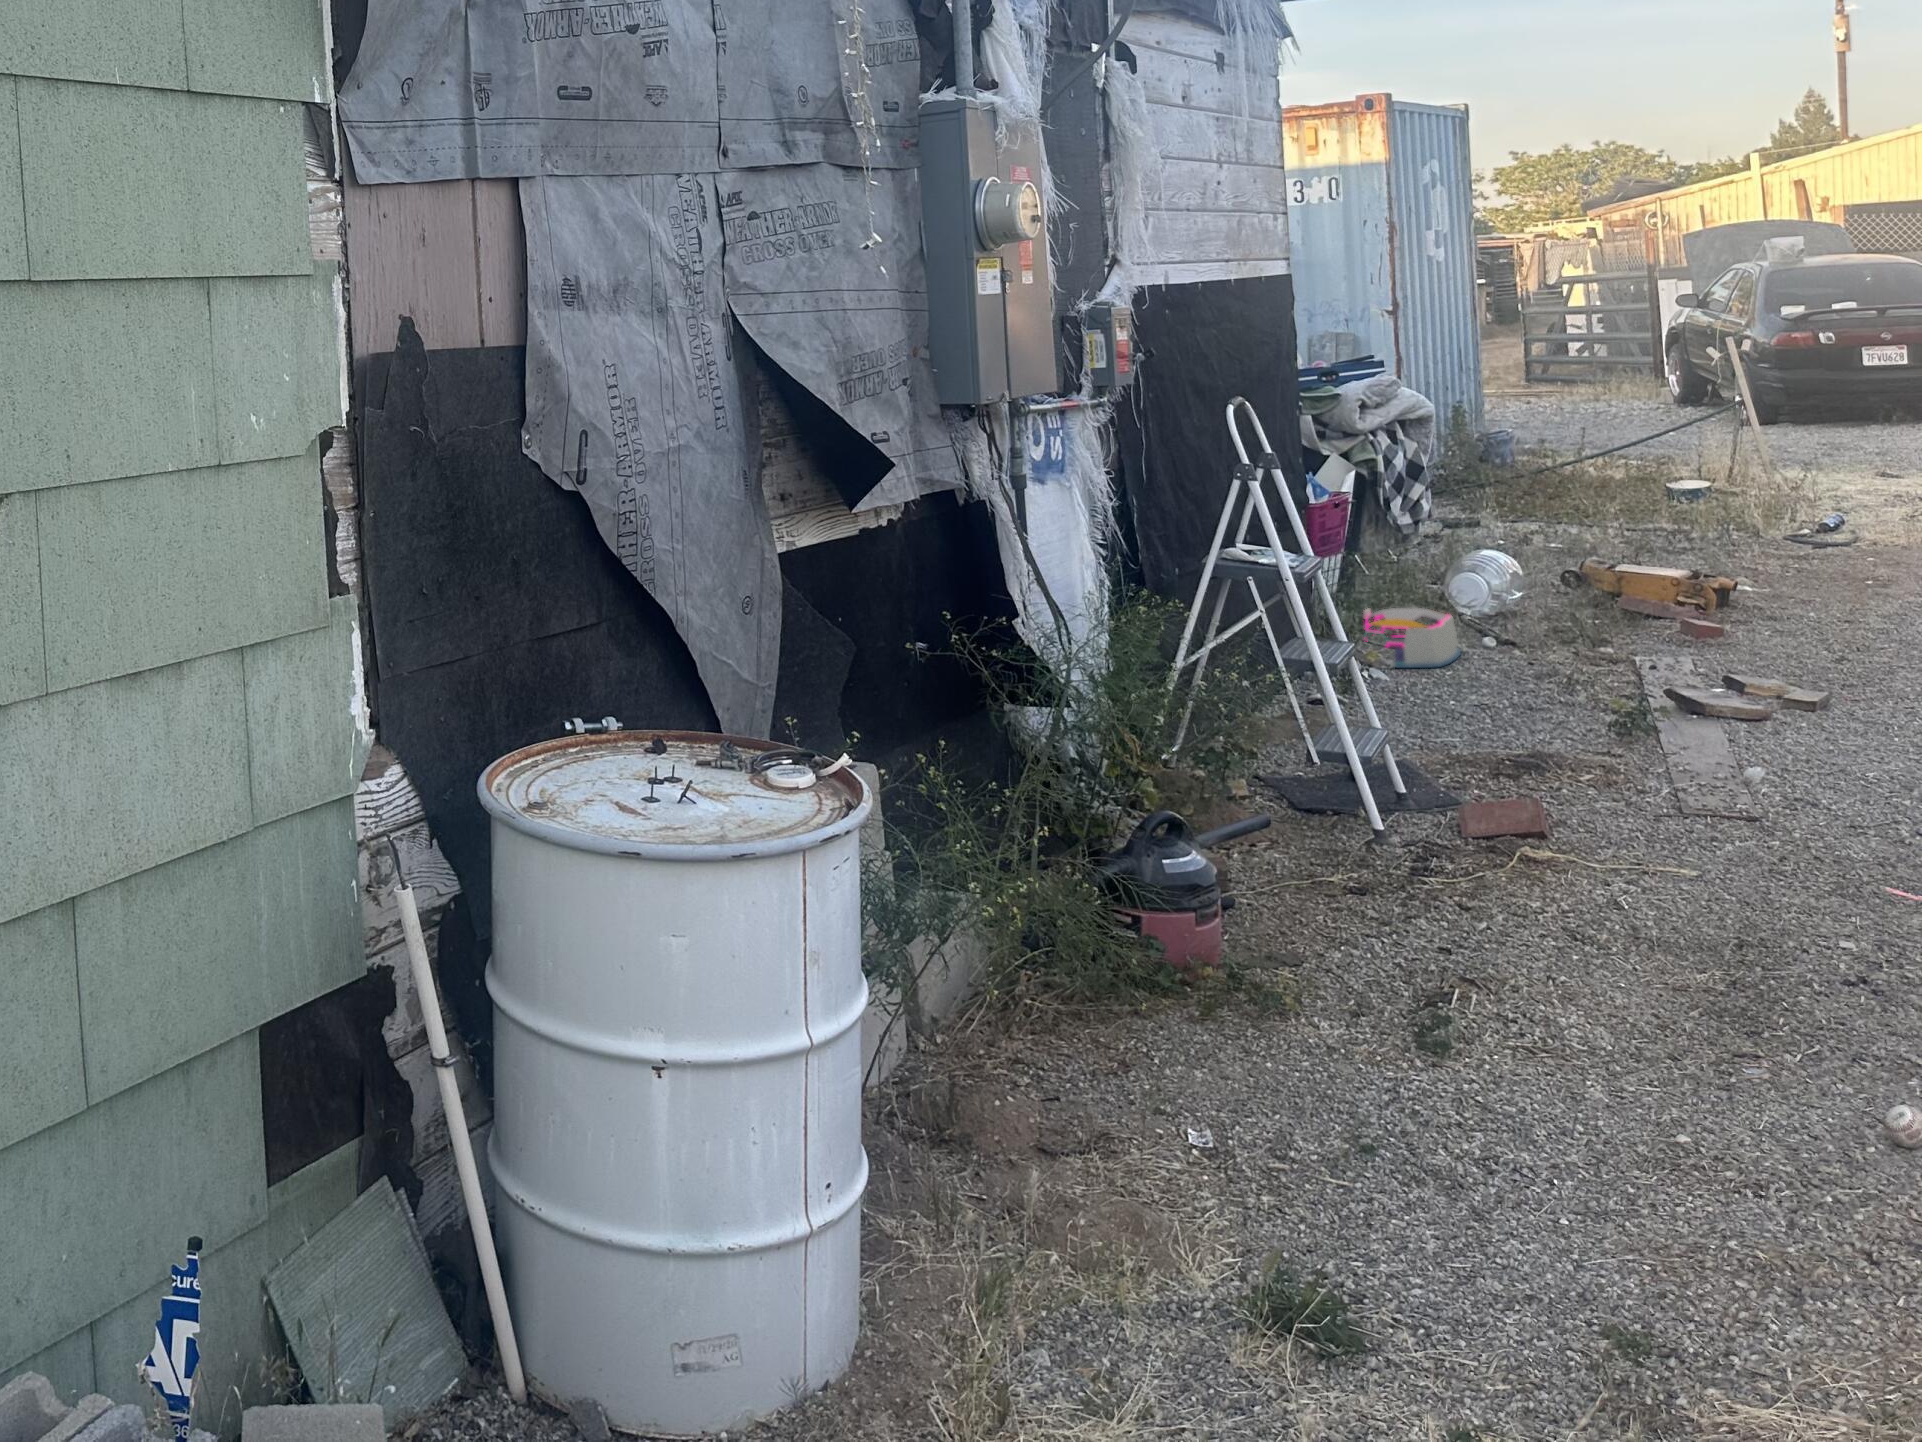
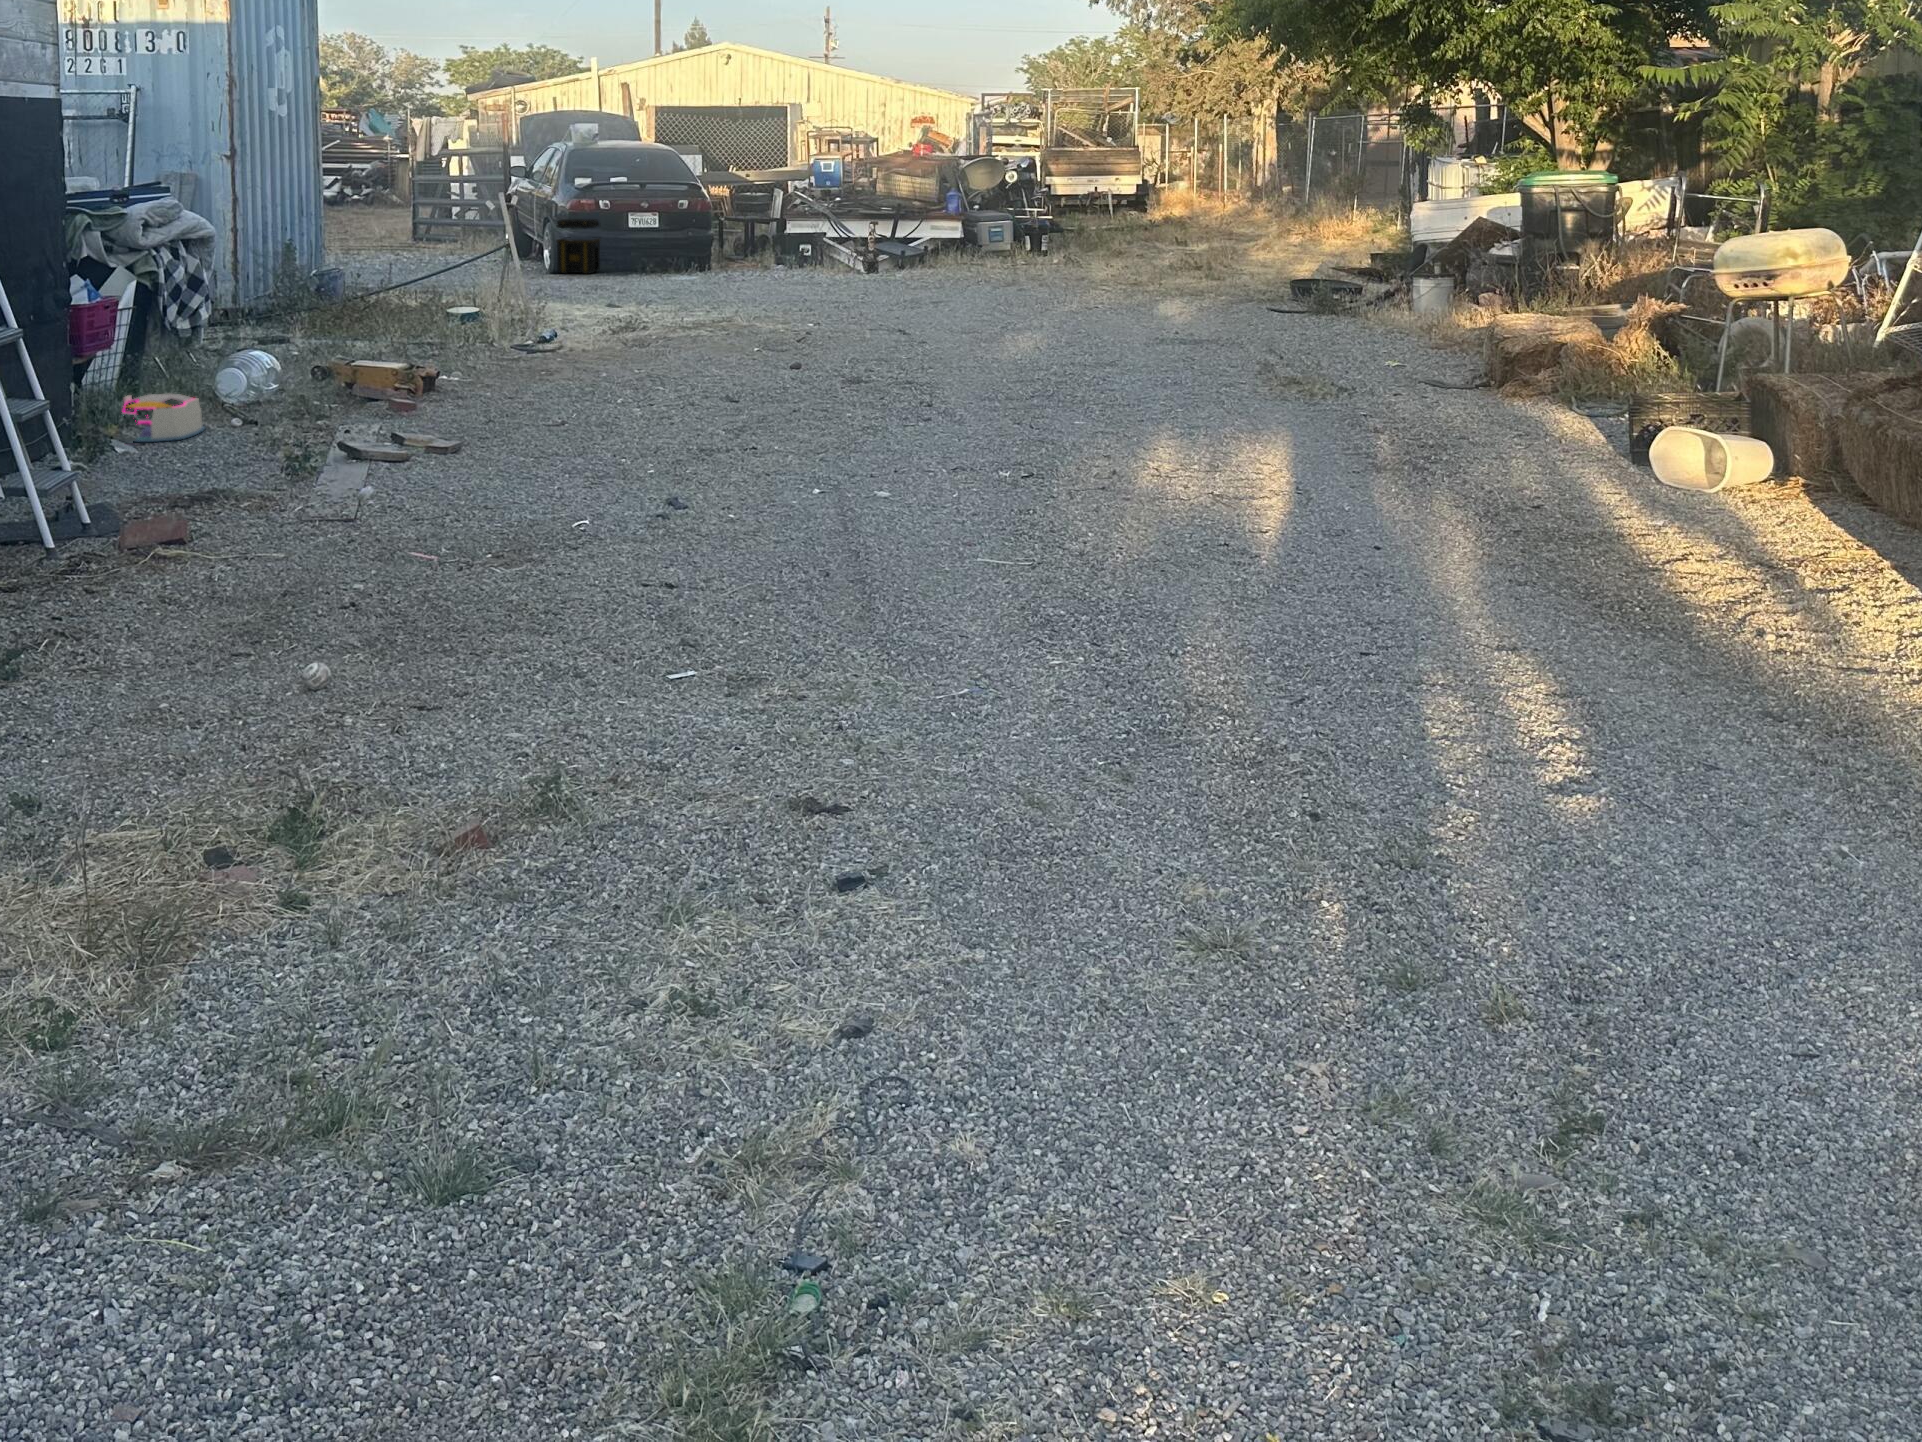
toolbox: none [1760,356,1825,425] -> present [556,219,600,274]

